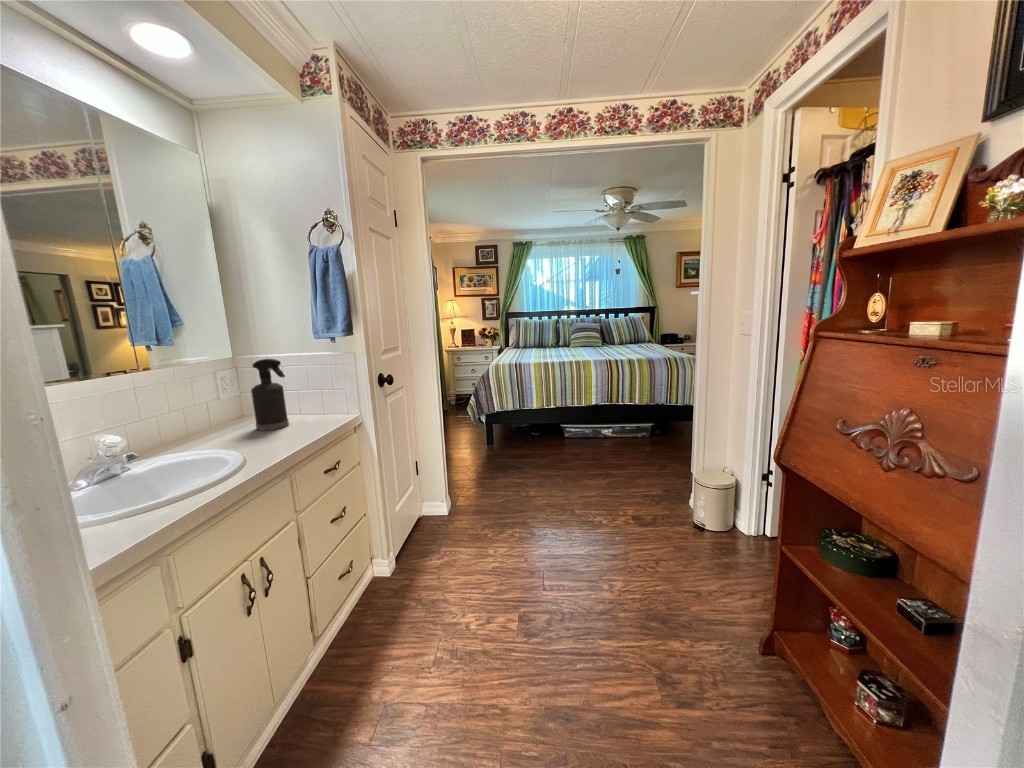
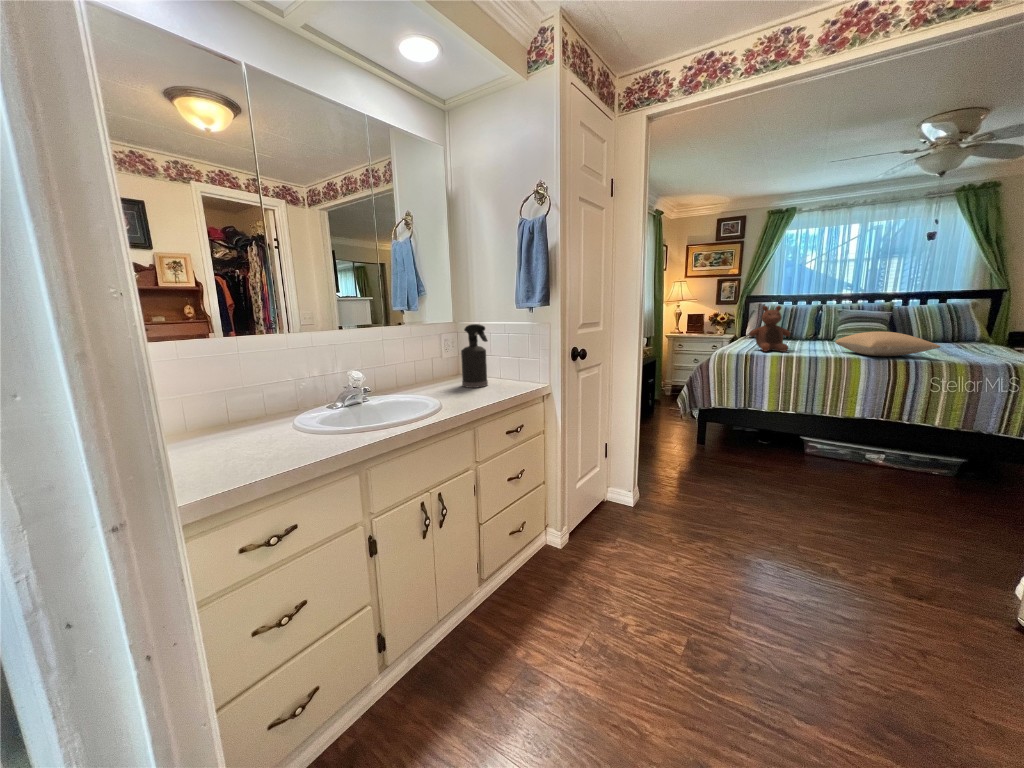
stuffed bear: none [515,322,544,360] -> present [750,306,790,352]
pillow: none [573,339,633,358] -> present [835,331,941,357]

